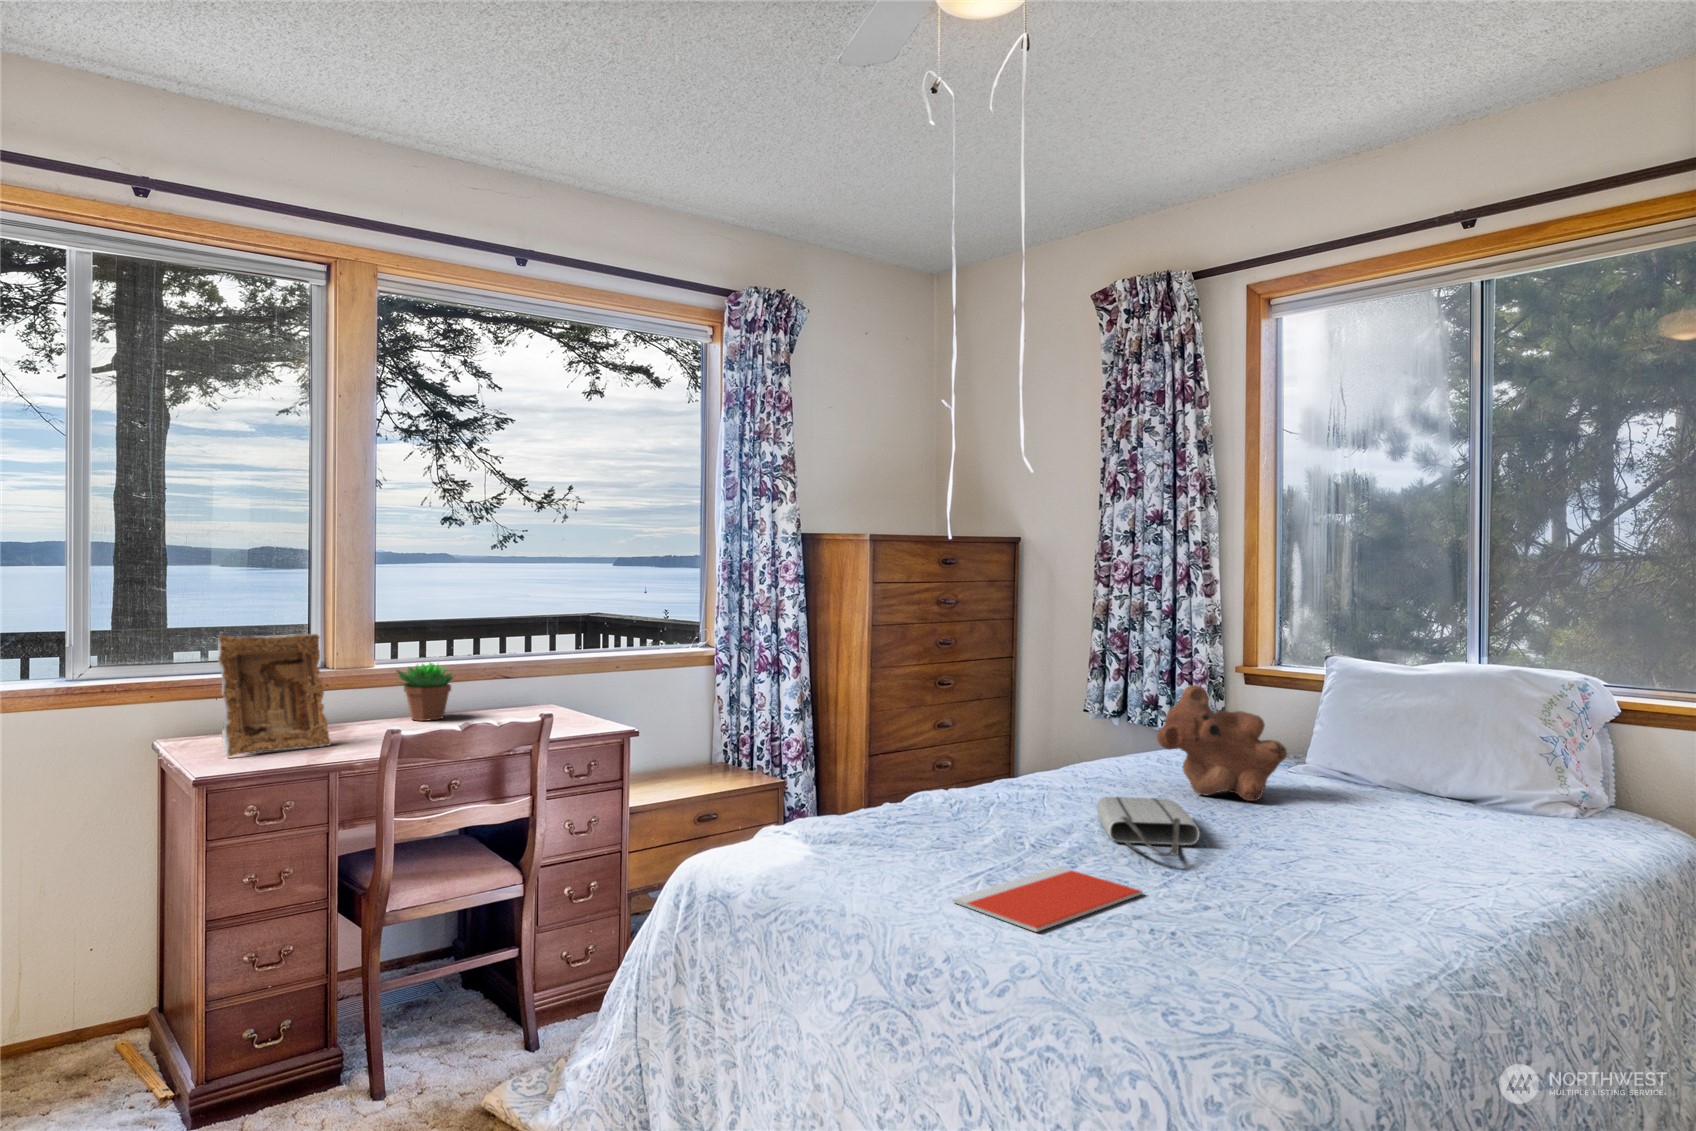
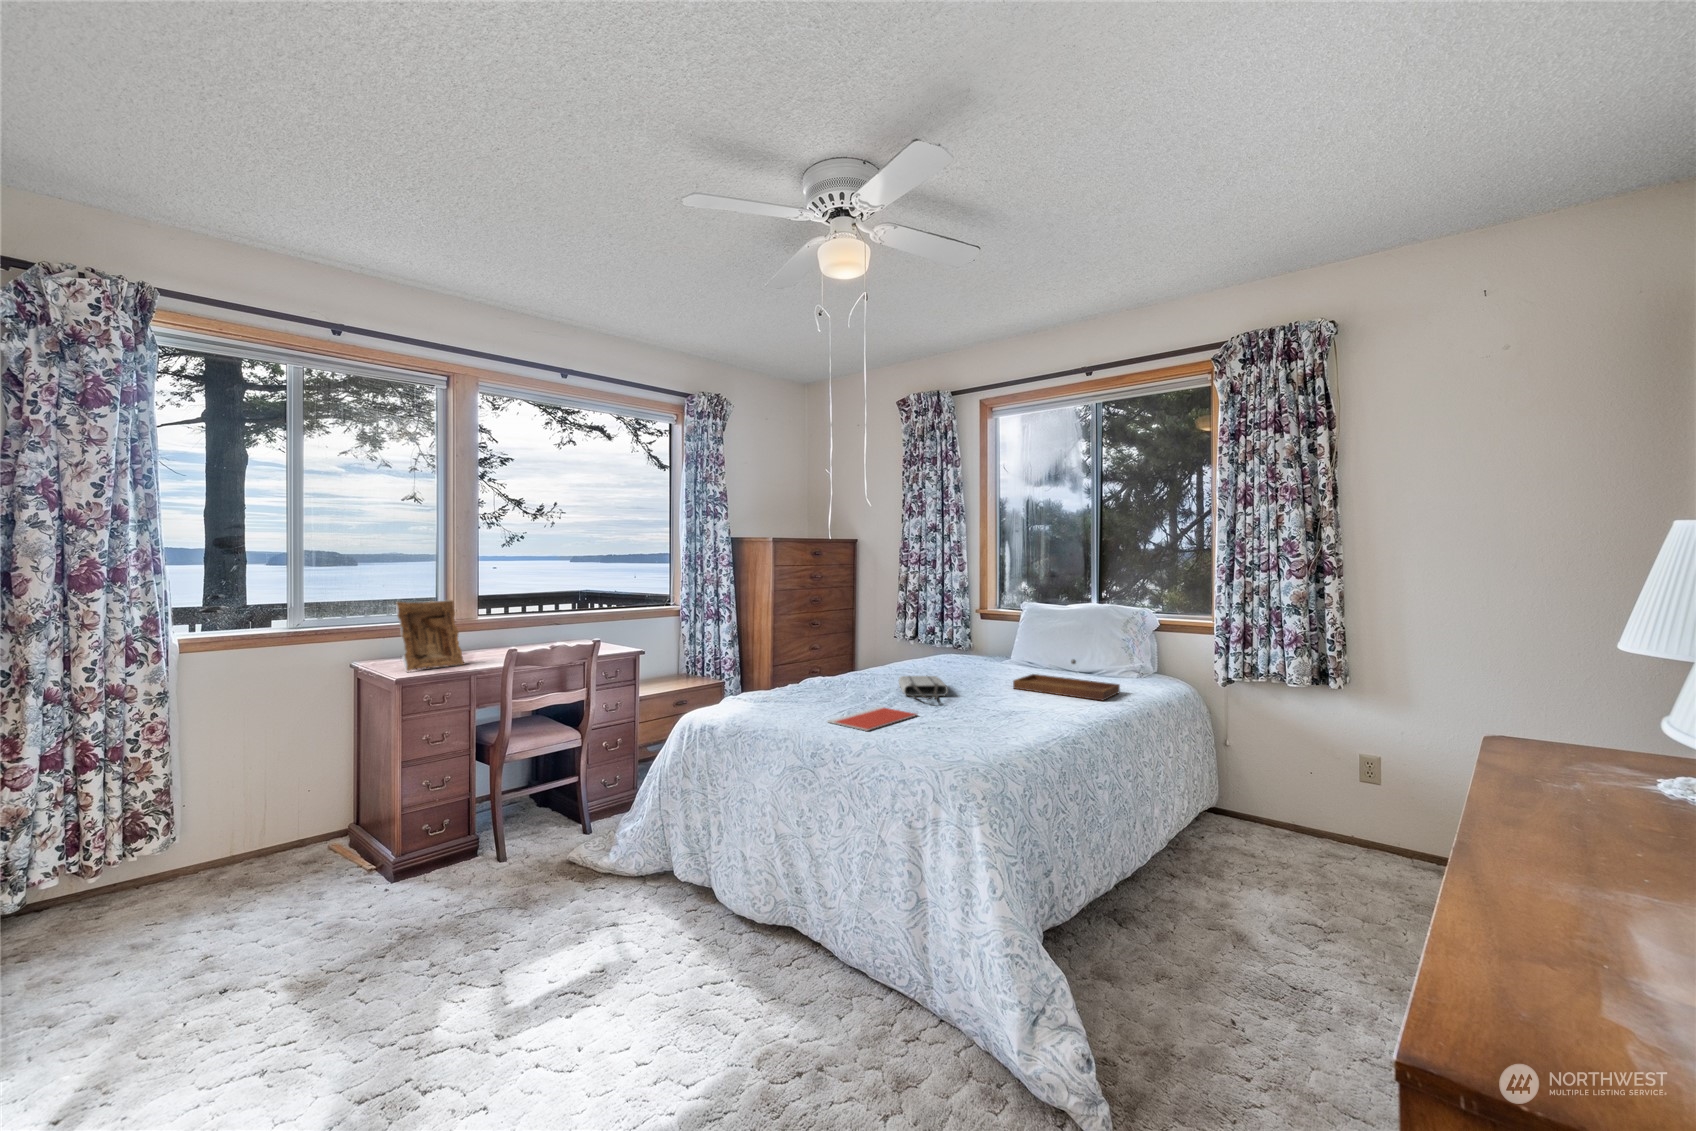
succulent plant: present [397,663,453,721] -> none [492,616,530,651]
teddy bear: present [1157,685,1287,801] -> none [930,618,995,677]
tray: none [1332,779,1570,874] -> present [1013,659,1120,701]

